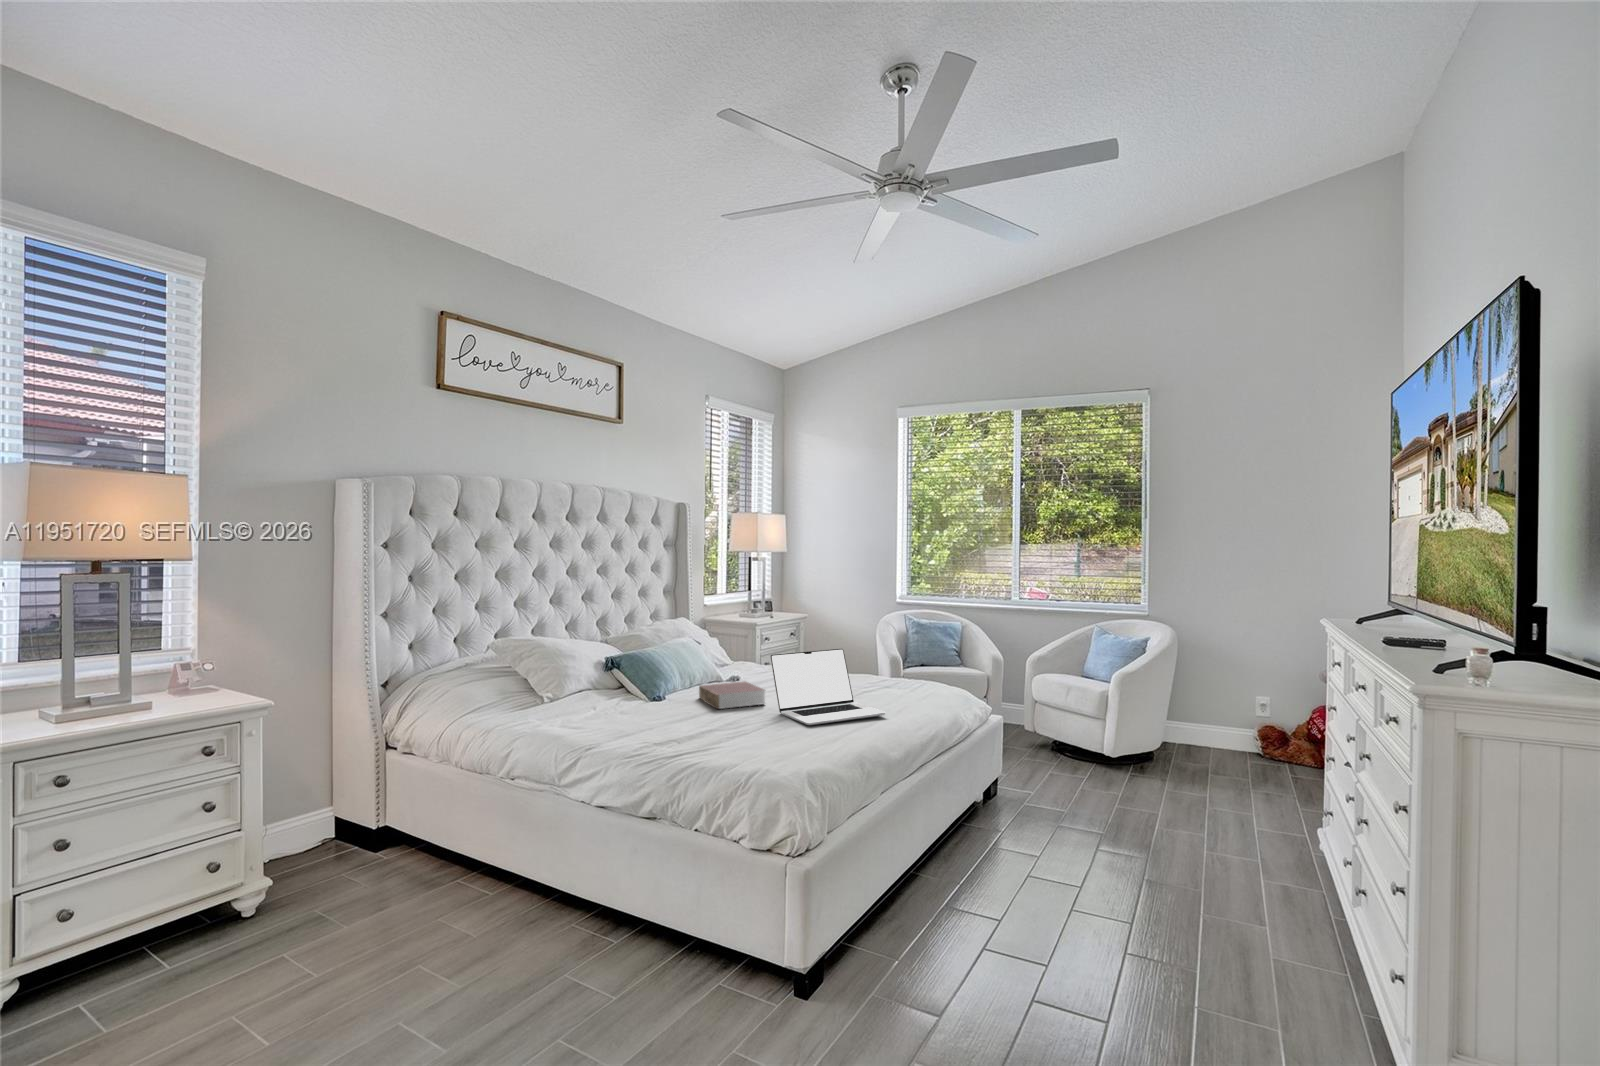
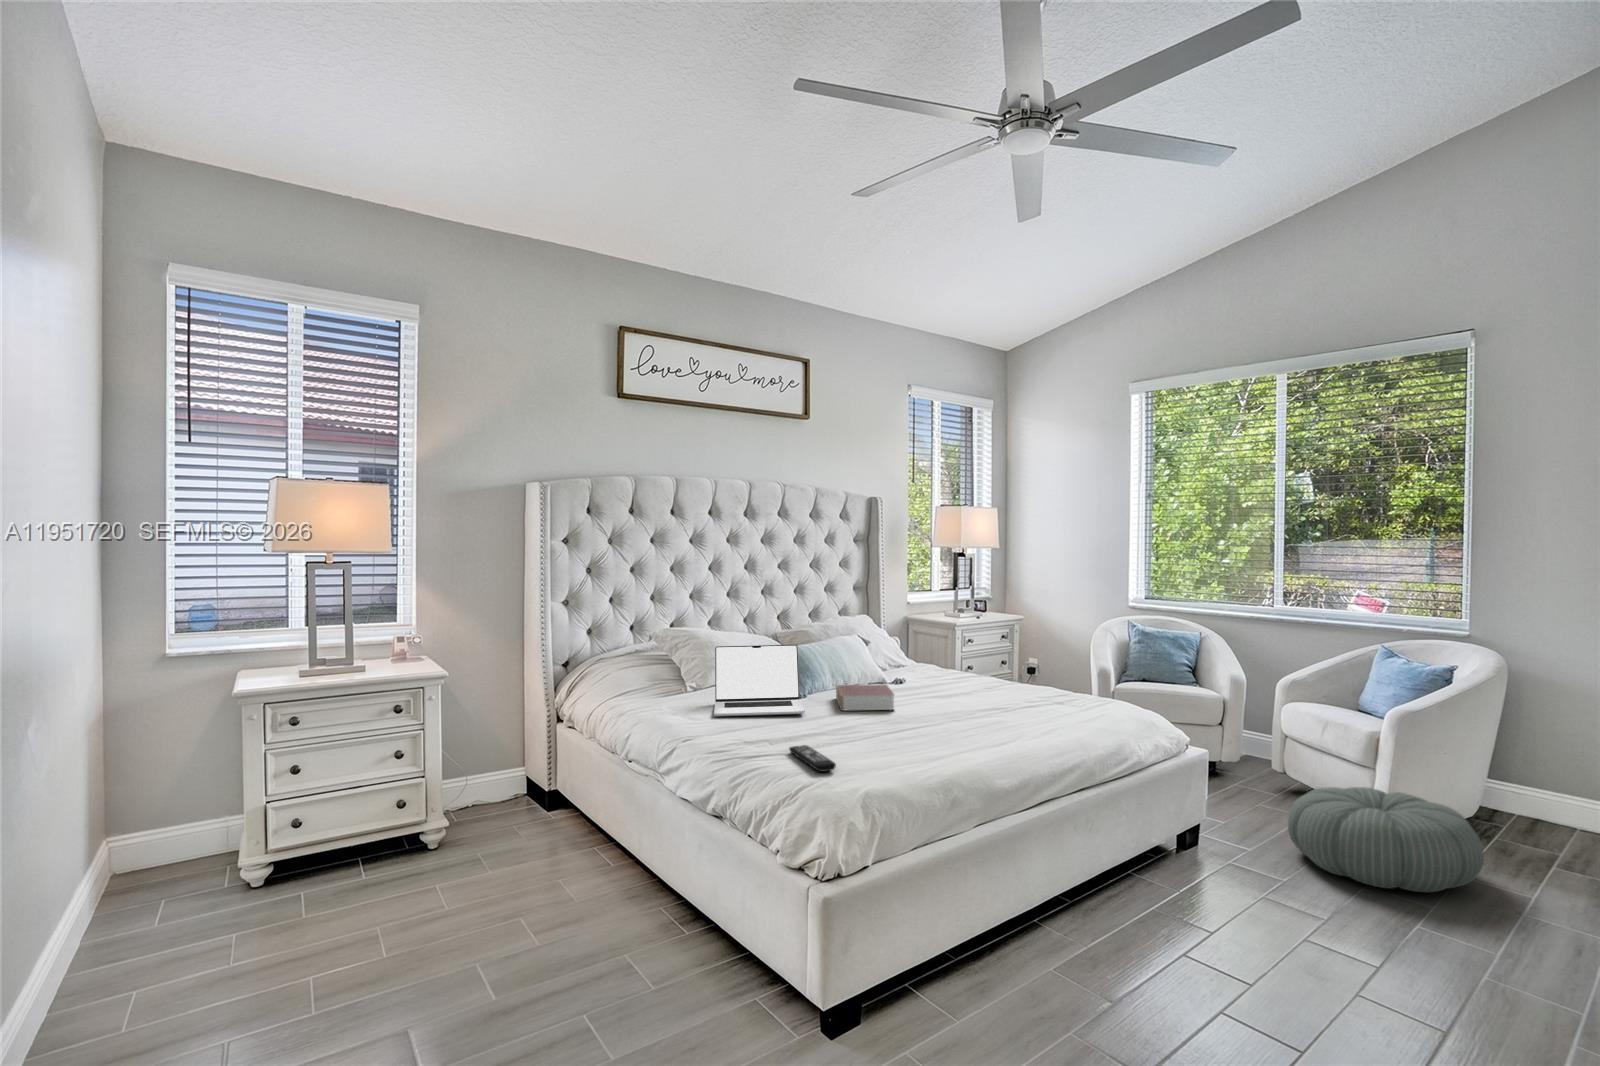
laptop: present [770,649,885,725] -> present [714,645,805,716]
pouf: none [1060,736,1192,810] -> present [1288,787,1484,892]
remote control: none [711,744,773,766] -> present [789,745,836,772]

